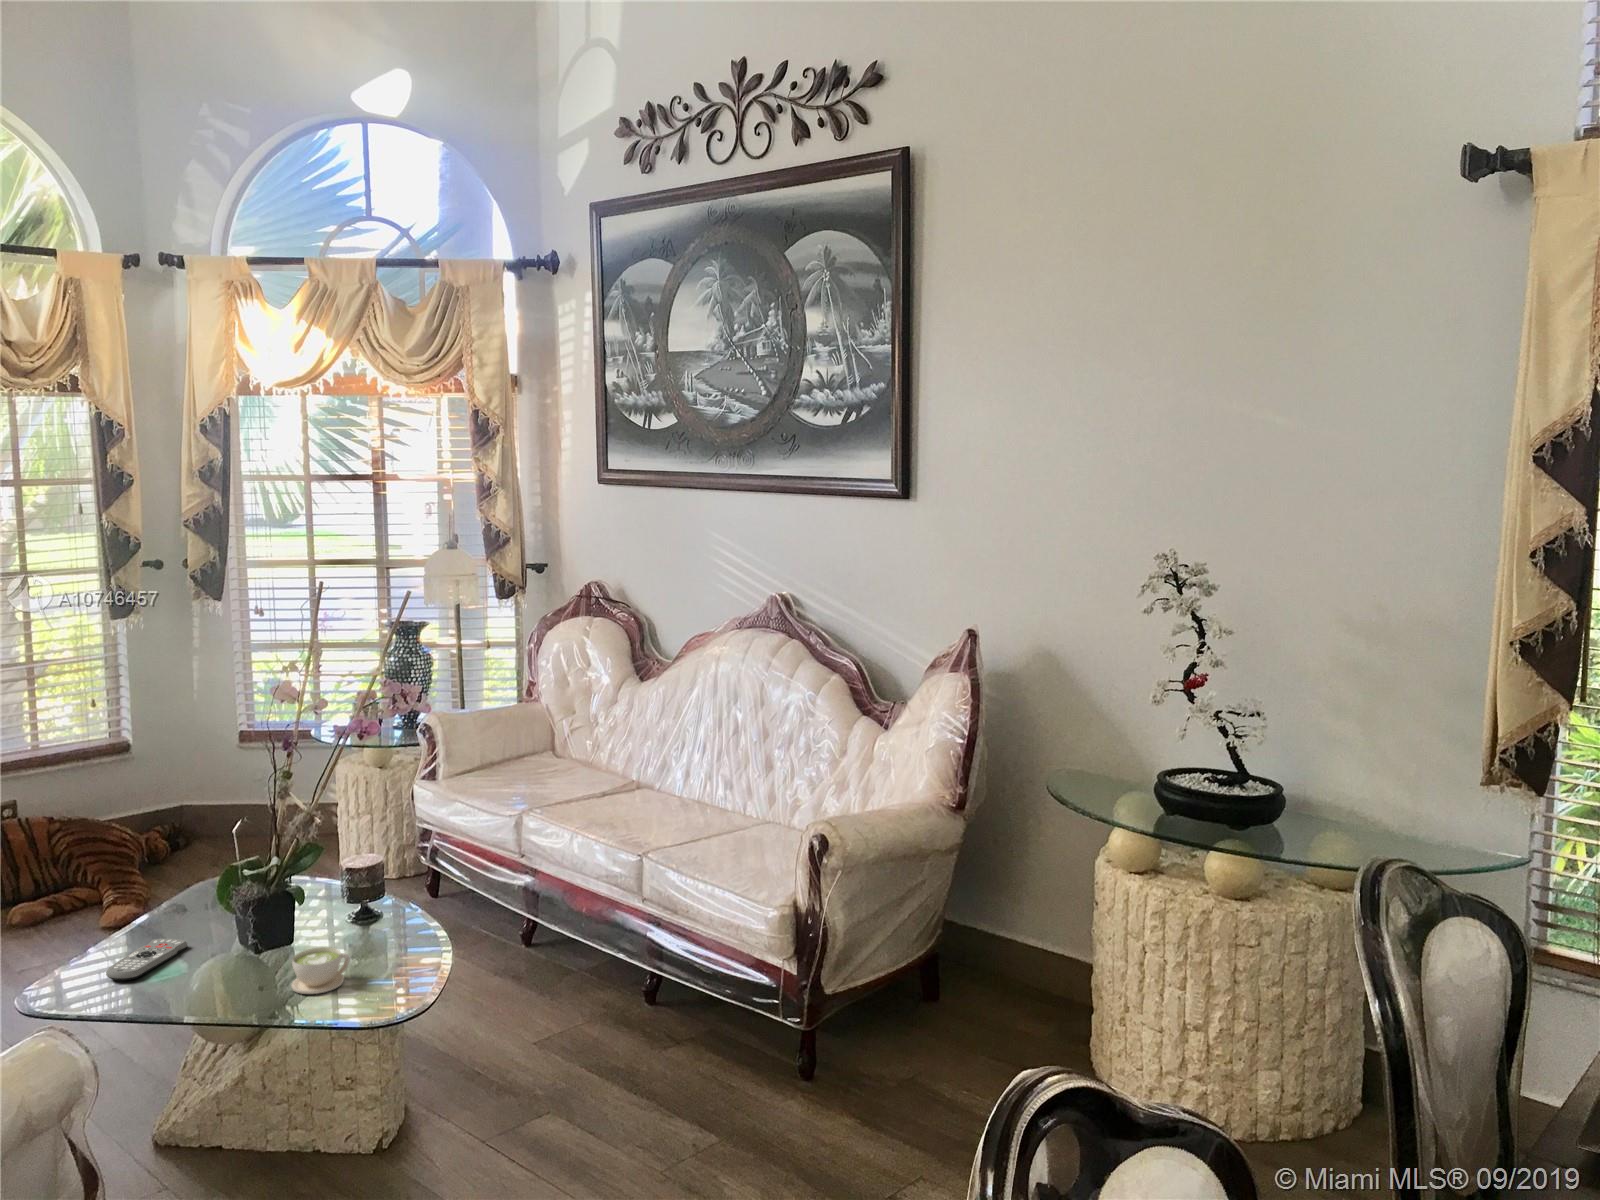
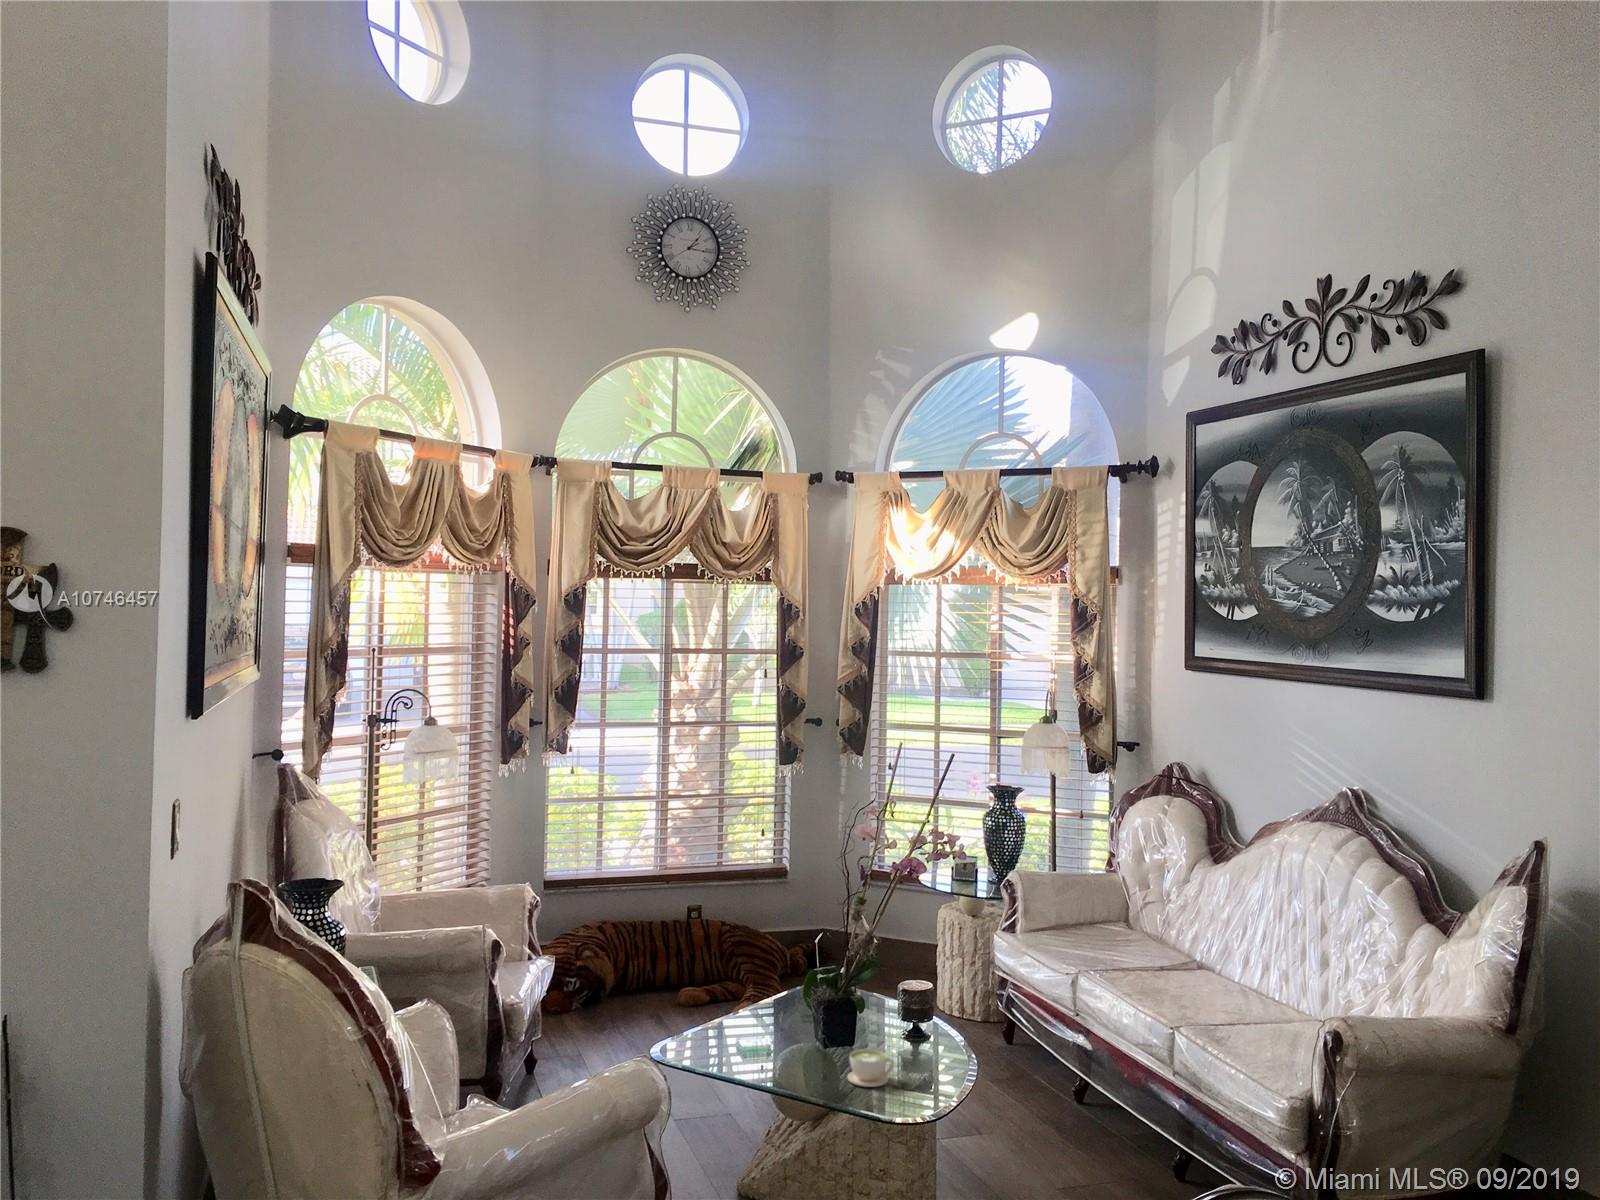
remote control: present [106,938,187,980] -> none [723,1020,783,1046]

